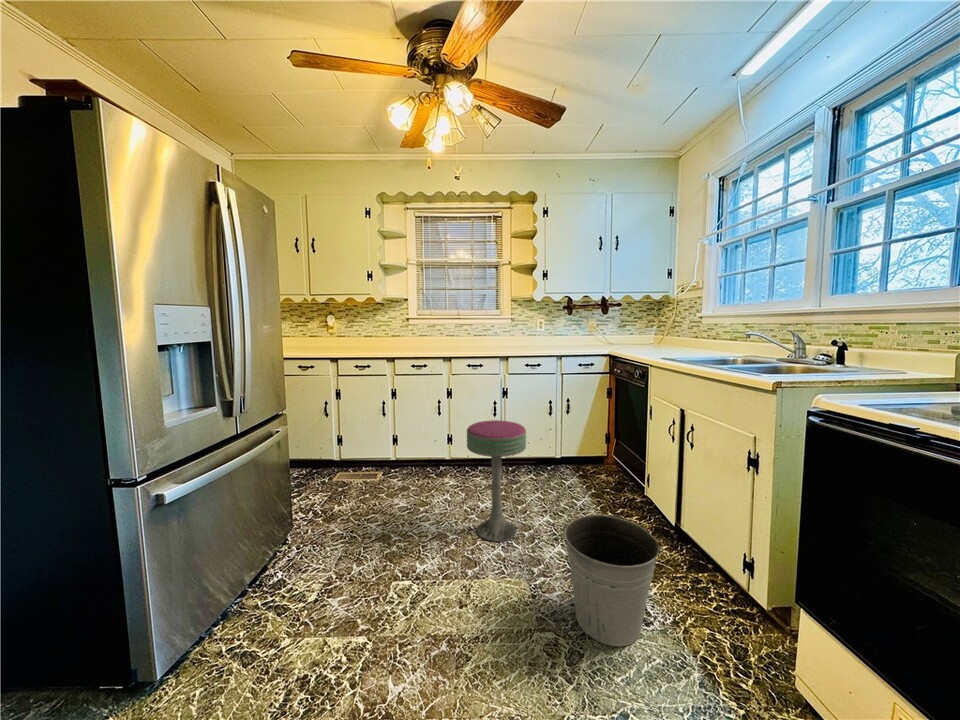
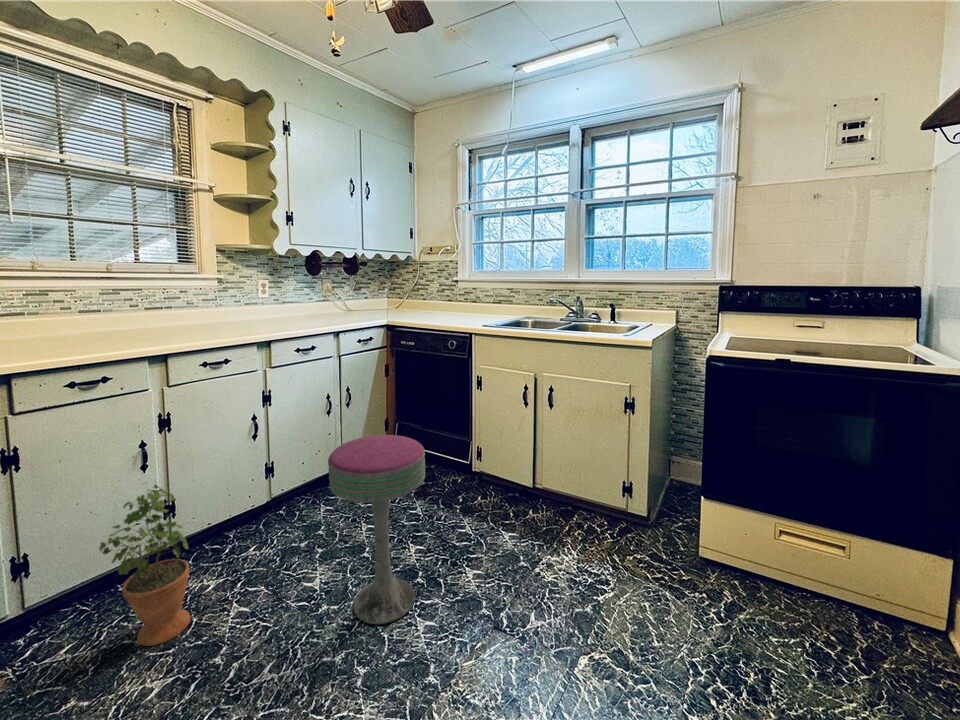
potted plant: none [403,417,435,494] -> present [99,484,191,646]
bucket: present [564,515,664,646] -> none [539,495,643,630]

